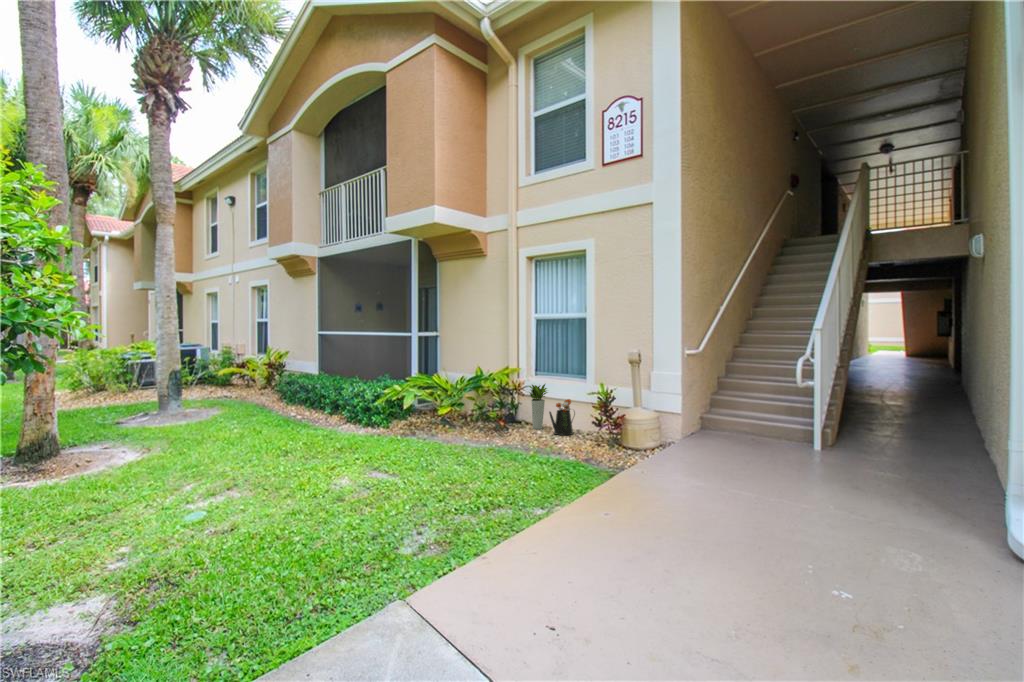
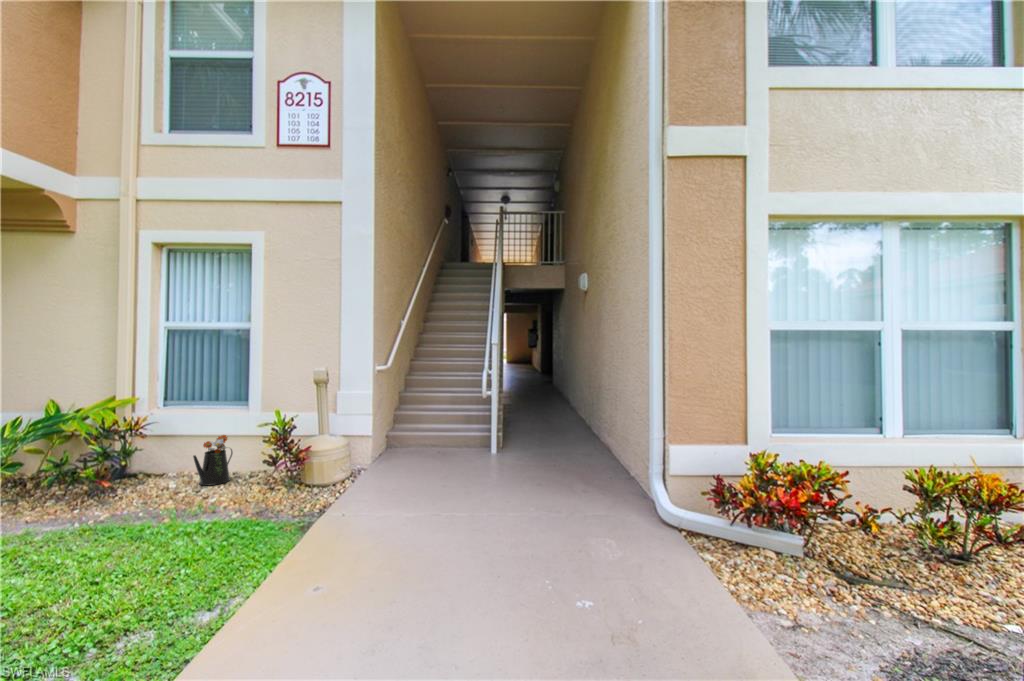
planter: present [529,384,547,429] -> none [152,417,191,482]

